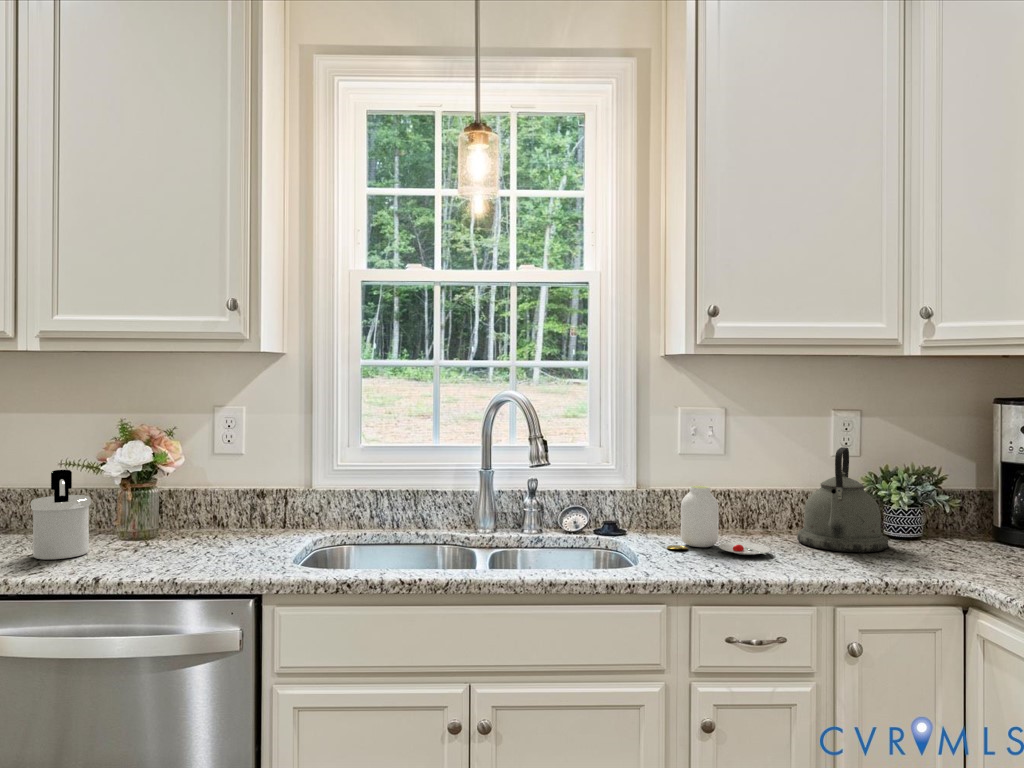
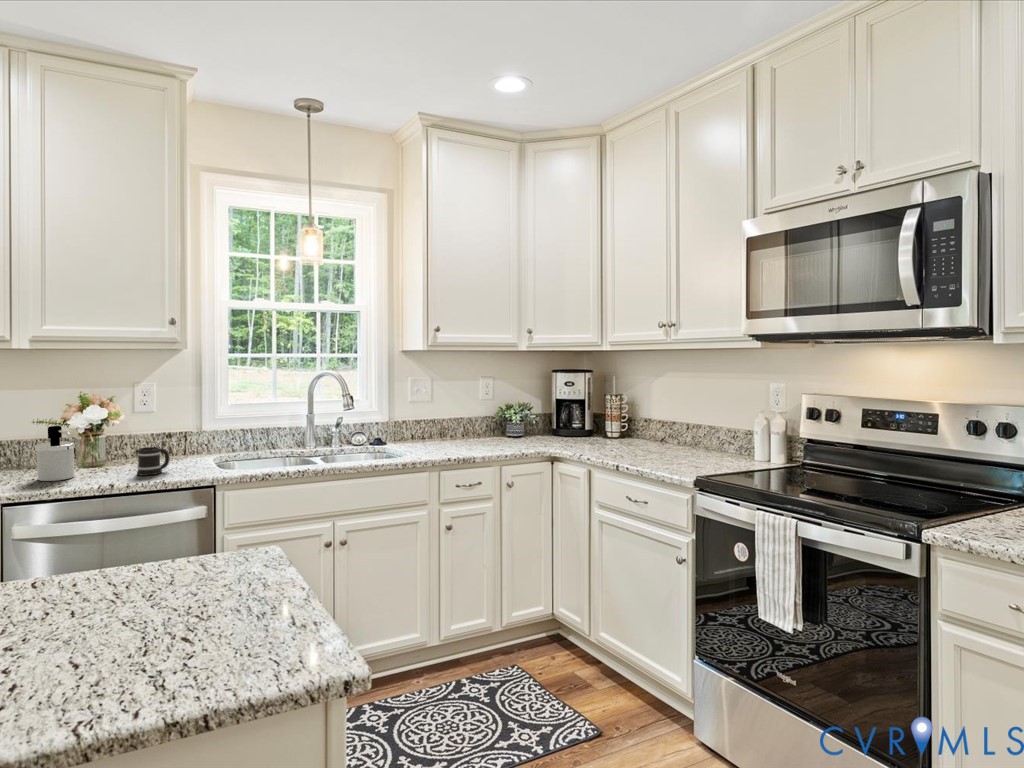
kettle: present [797,447,888,552] -> none [471,396,510,444]
jar: present [667,486,771,555] -> none [413,417,461,448]
mug: none [163,513,219,564] -> present [137,447,170,476]

